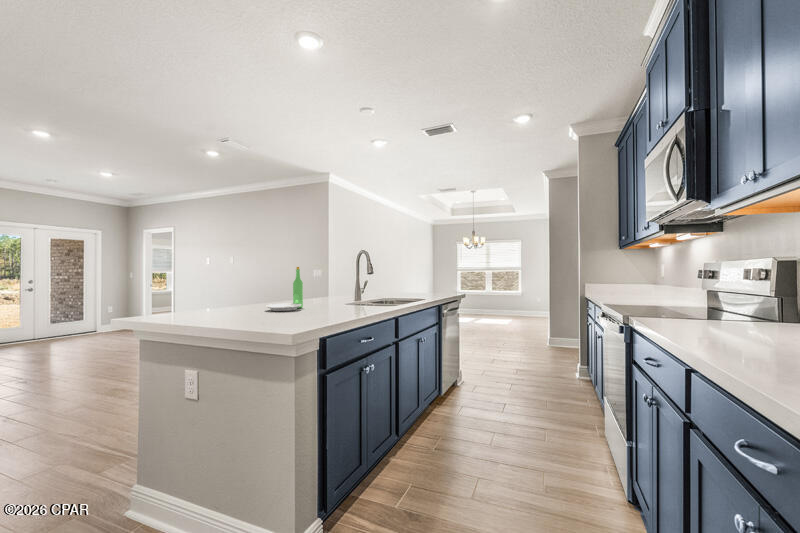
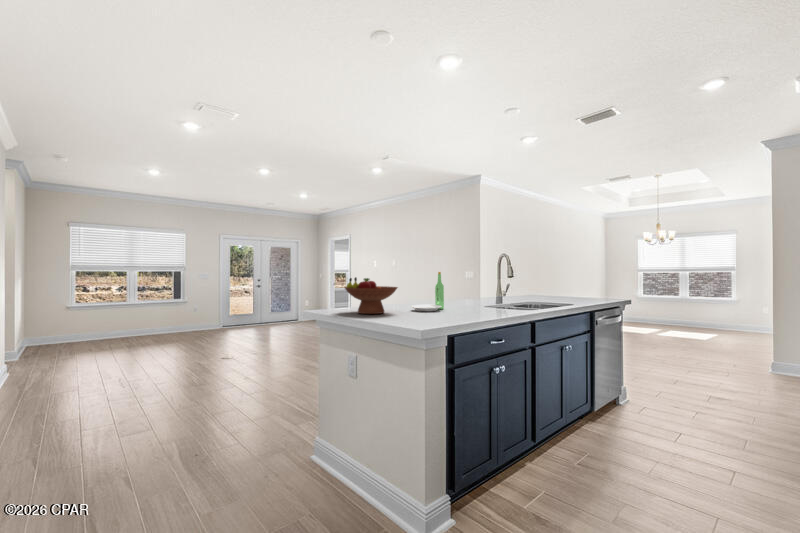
fruit bowl: none [179,272,252,317] -> present [345,277,398,314]

